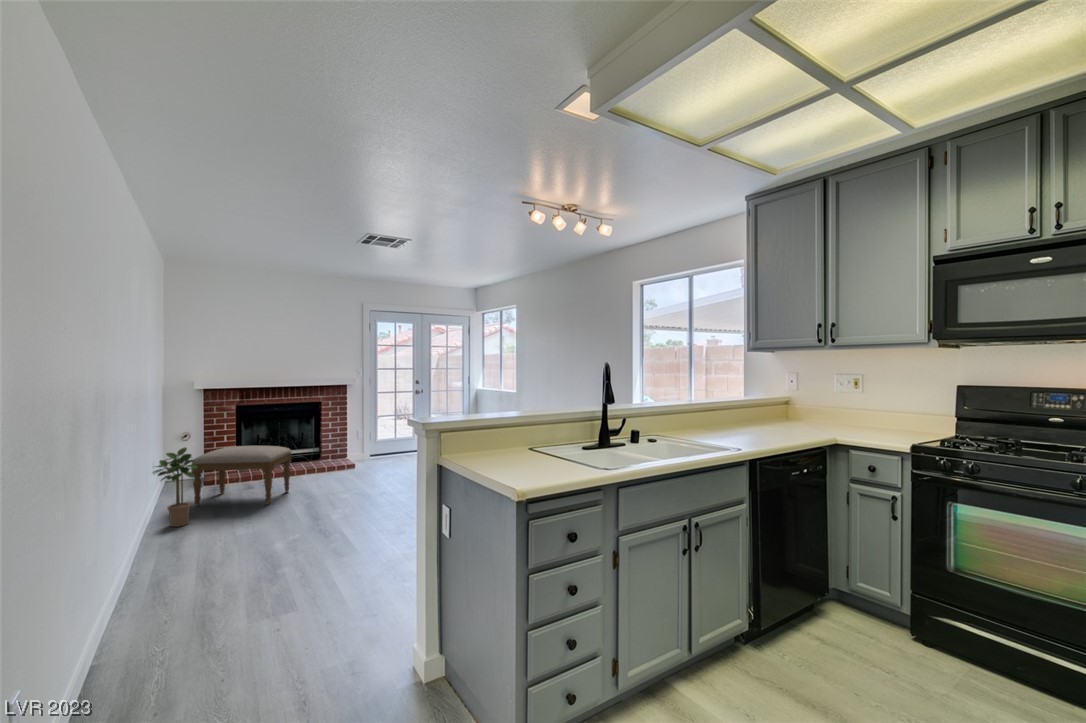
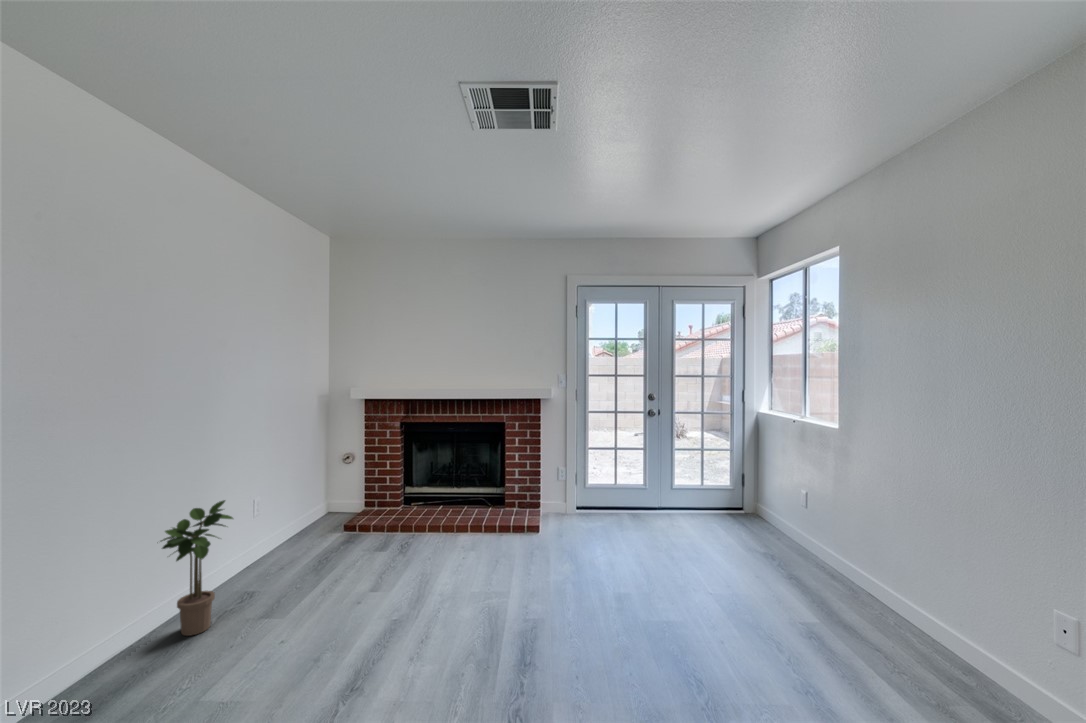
ottoman: present [191,446,291,507] -> none [268,491,410,607]

